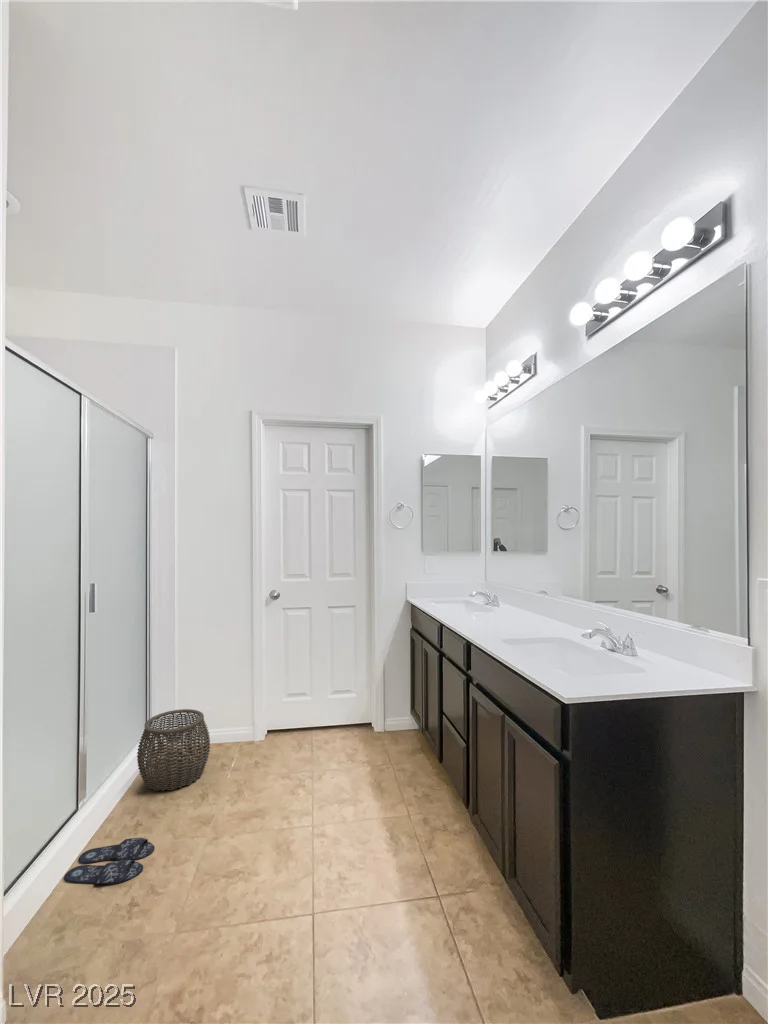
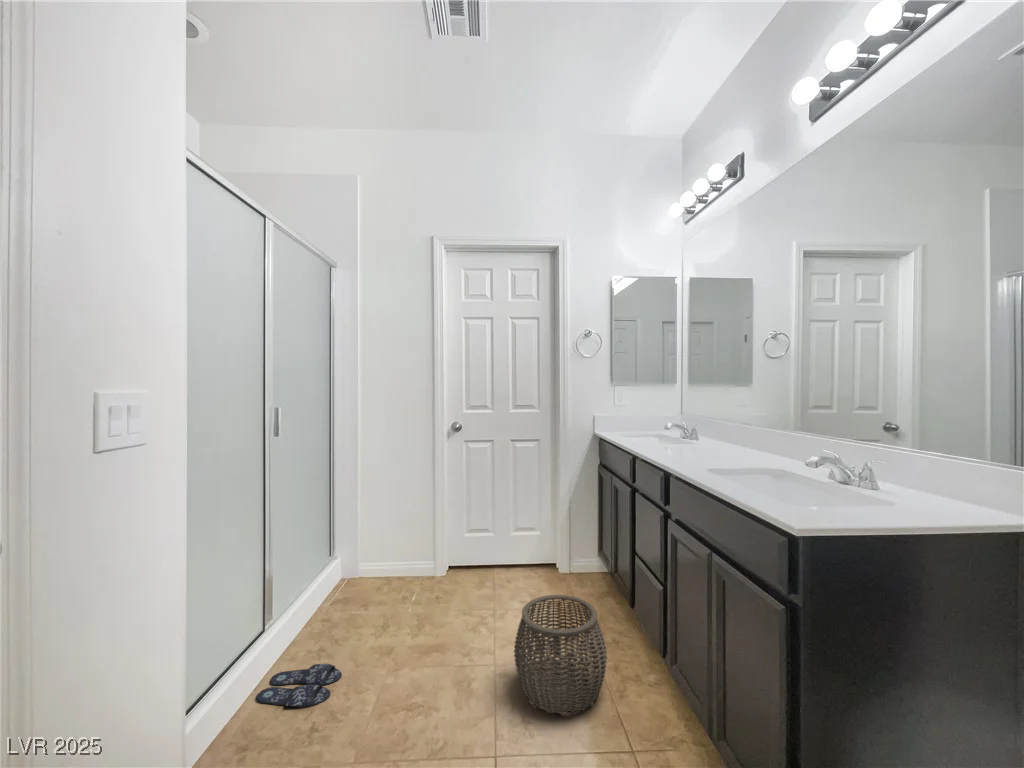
woven basket: present [137,709,210,791] -> present [514,595,607,714]

